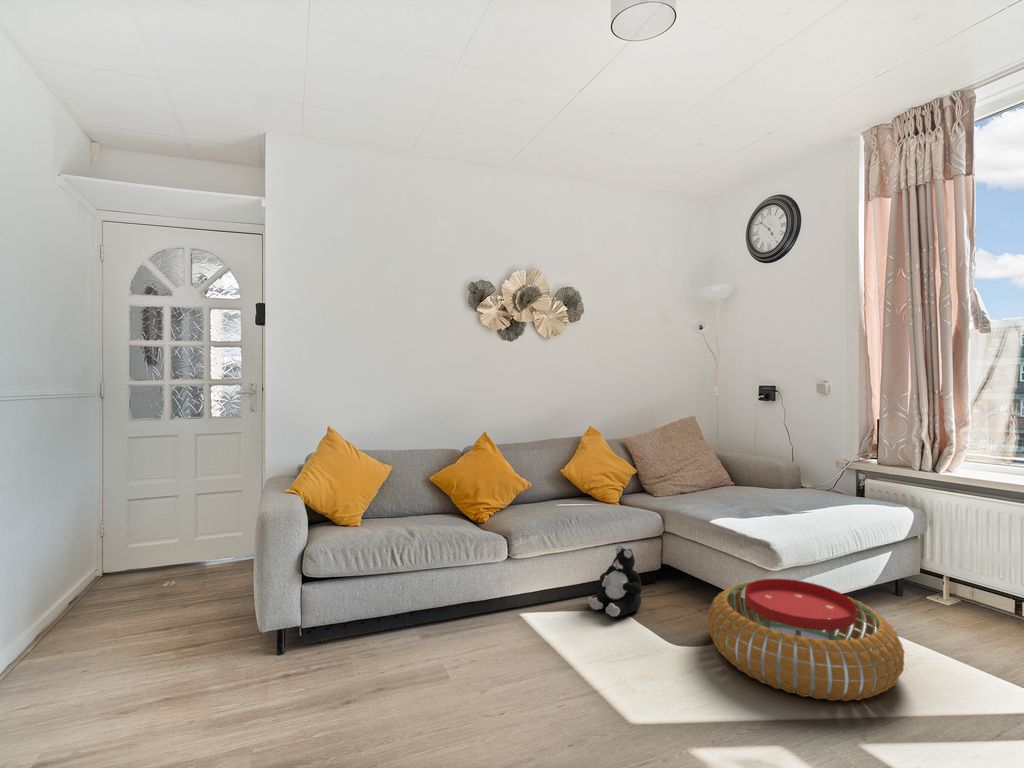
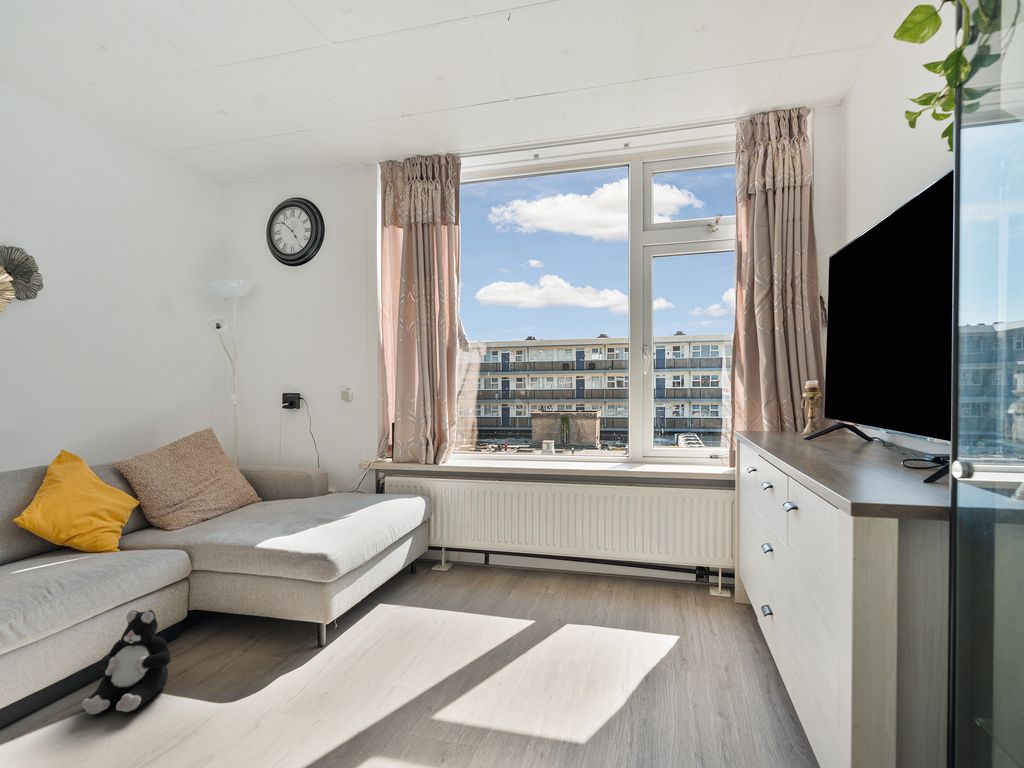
pouf: present [708,579,904,701] -> none [266,584,445,707]

